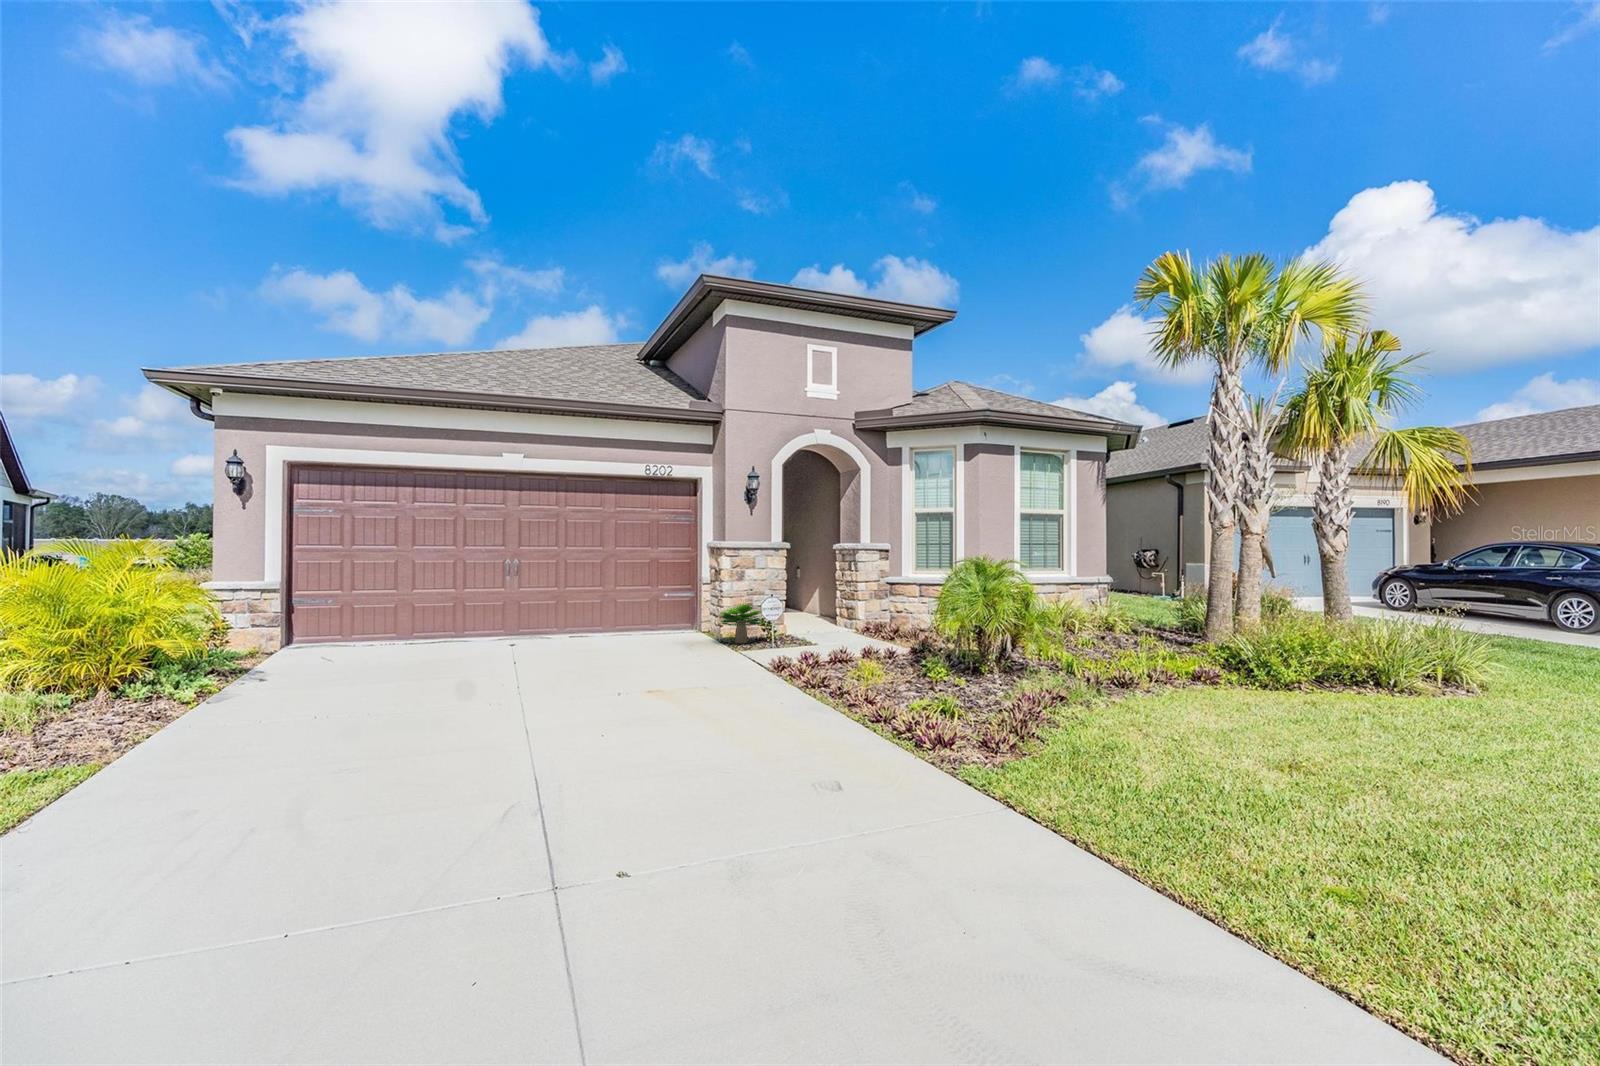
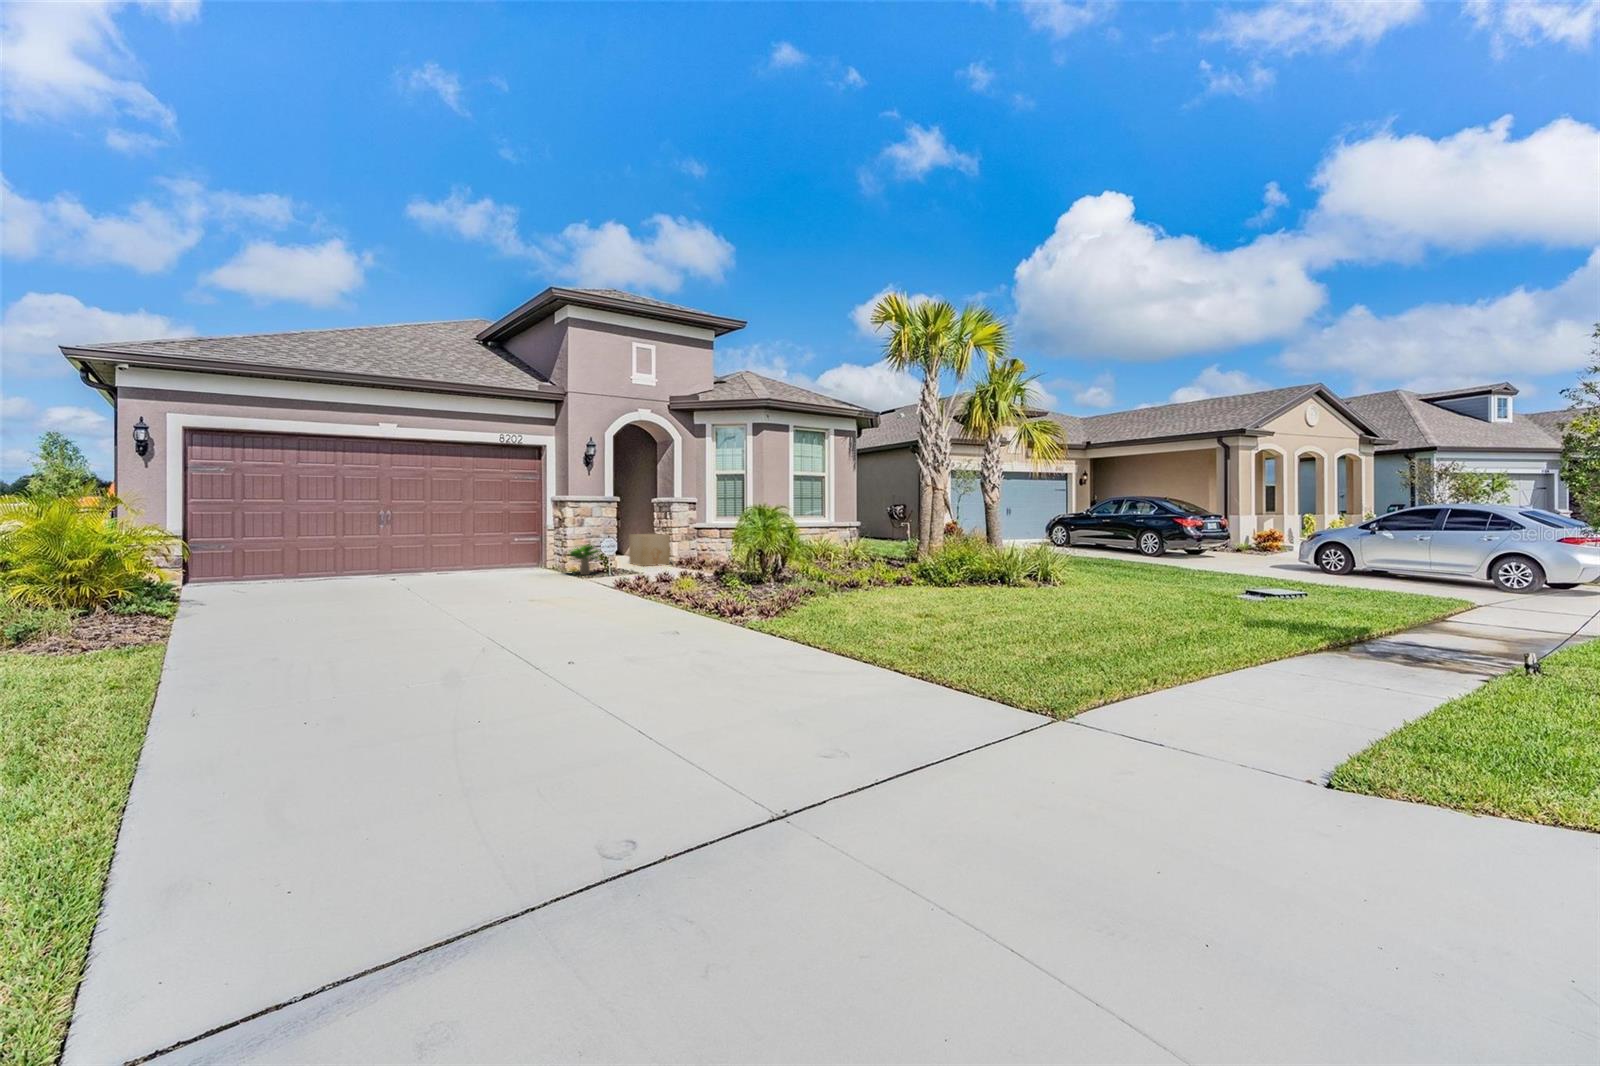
cardboard box: none [805,588,855,631] -> present [629,534,670,566]

